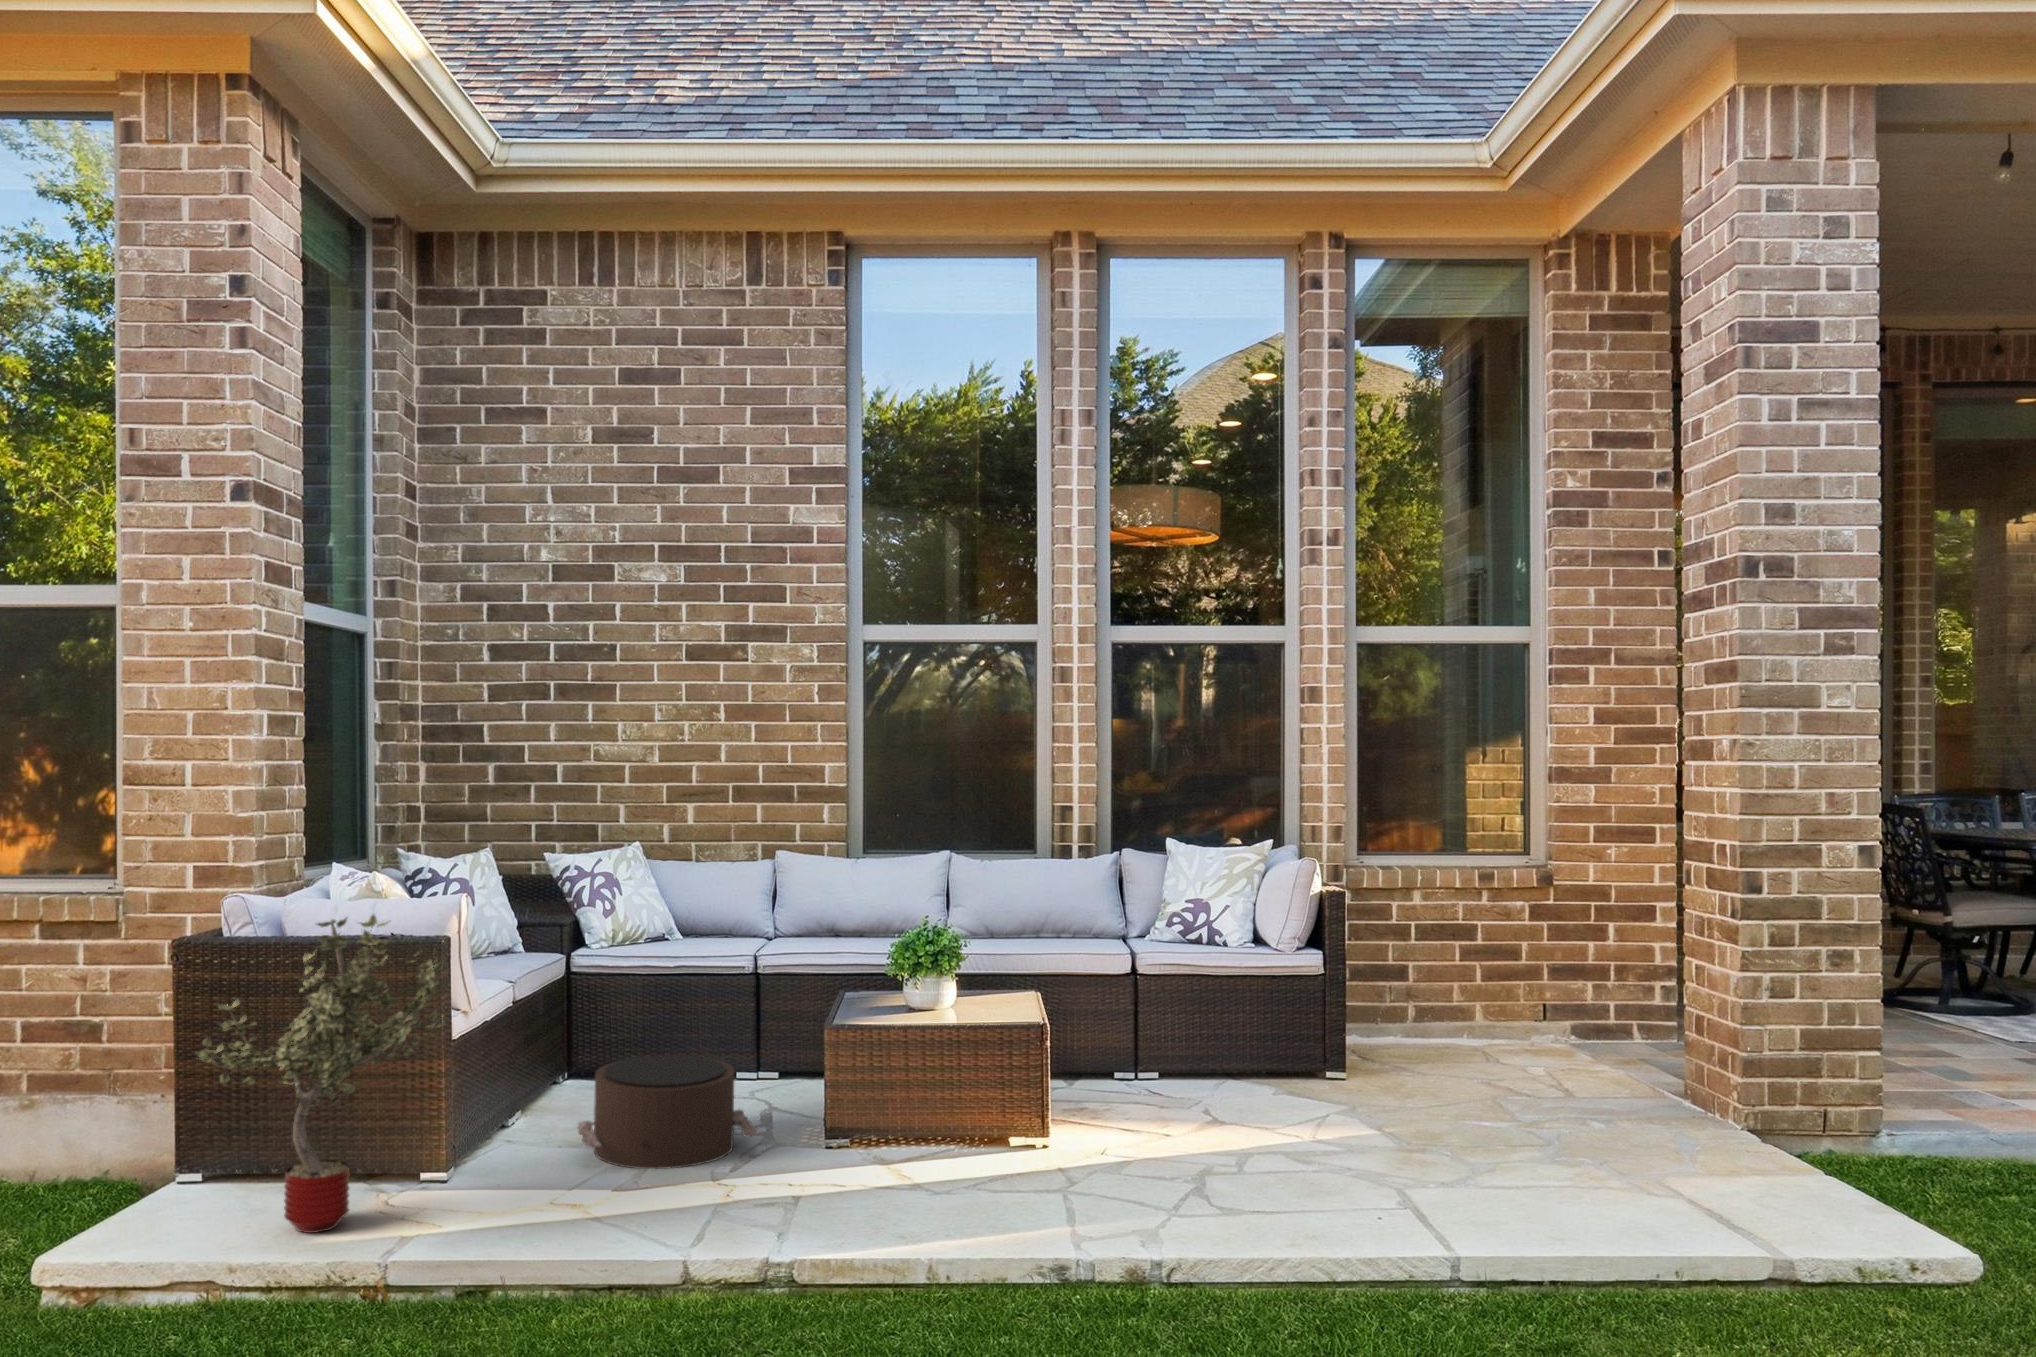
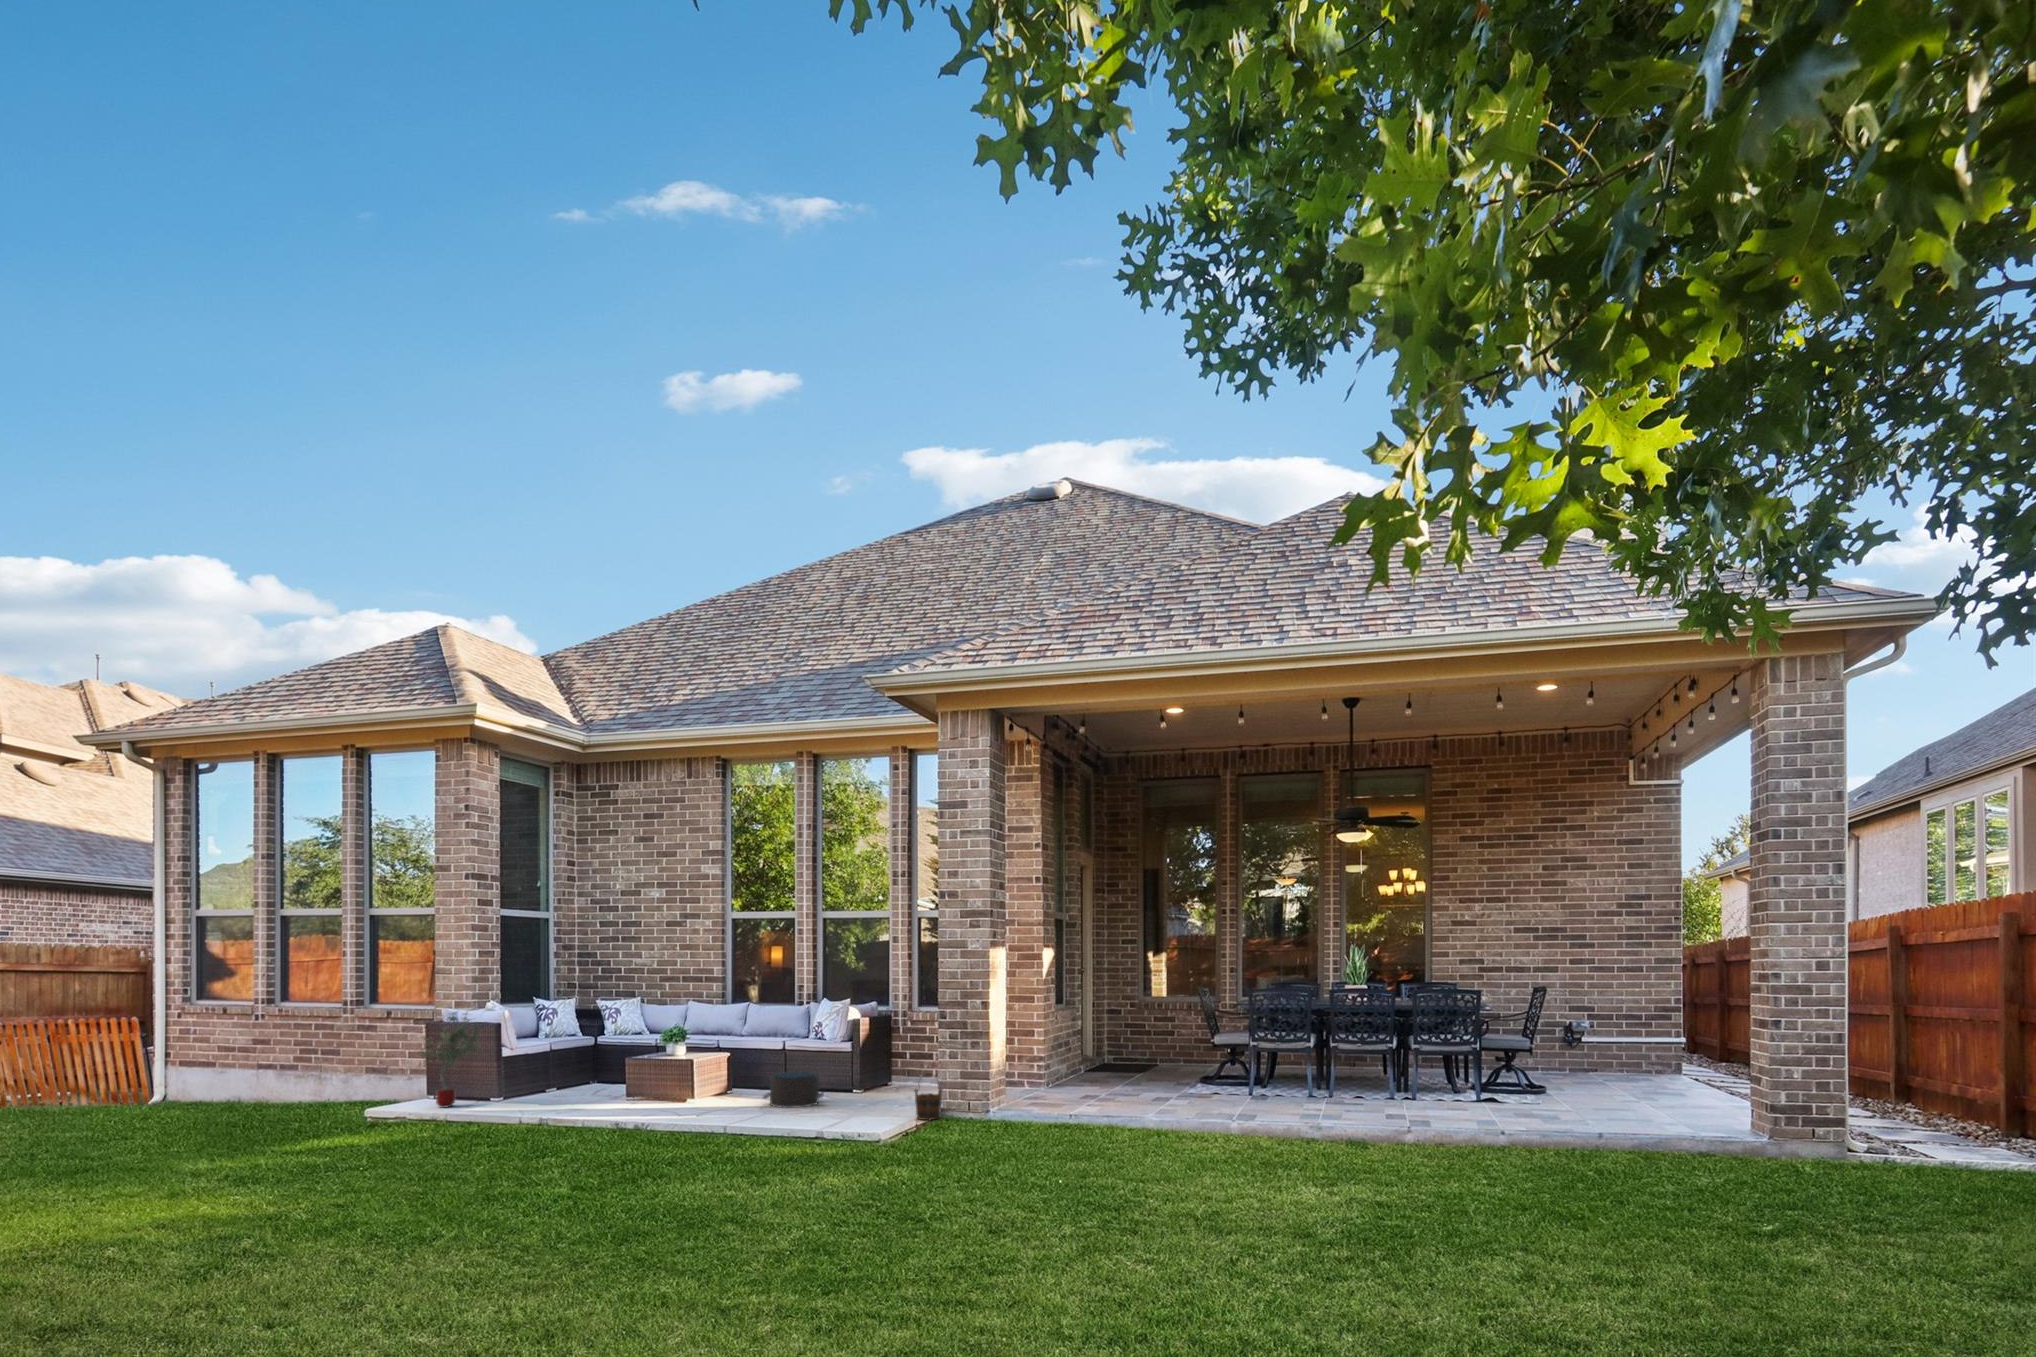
pouf: present [578,1055,758,1169] -> present [763,1072,824,1108]
wooden bucket: none [1857,1069,1941,1202] -> present [915,1073,942,1120]

